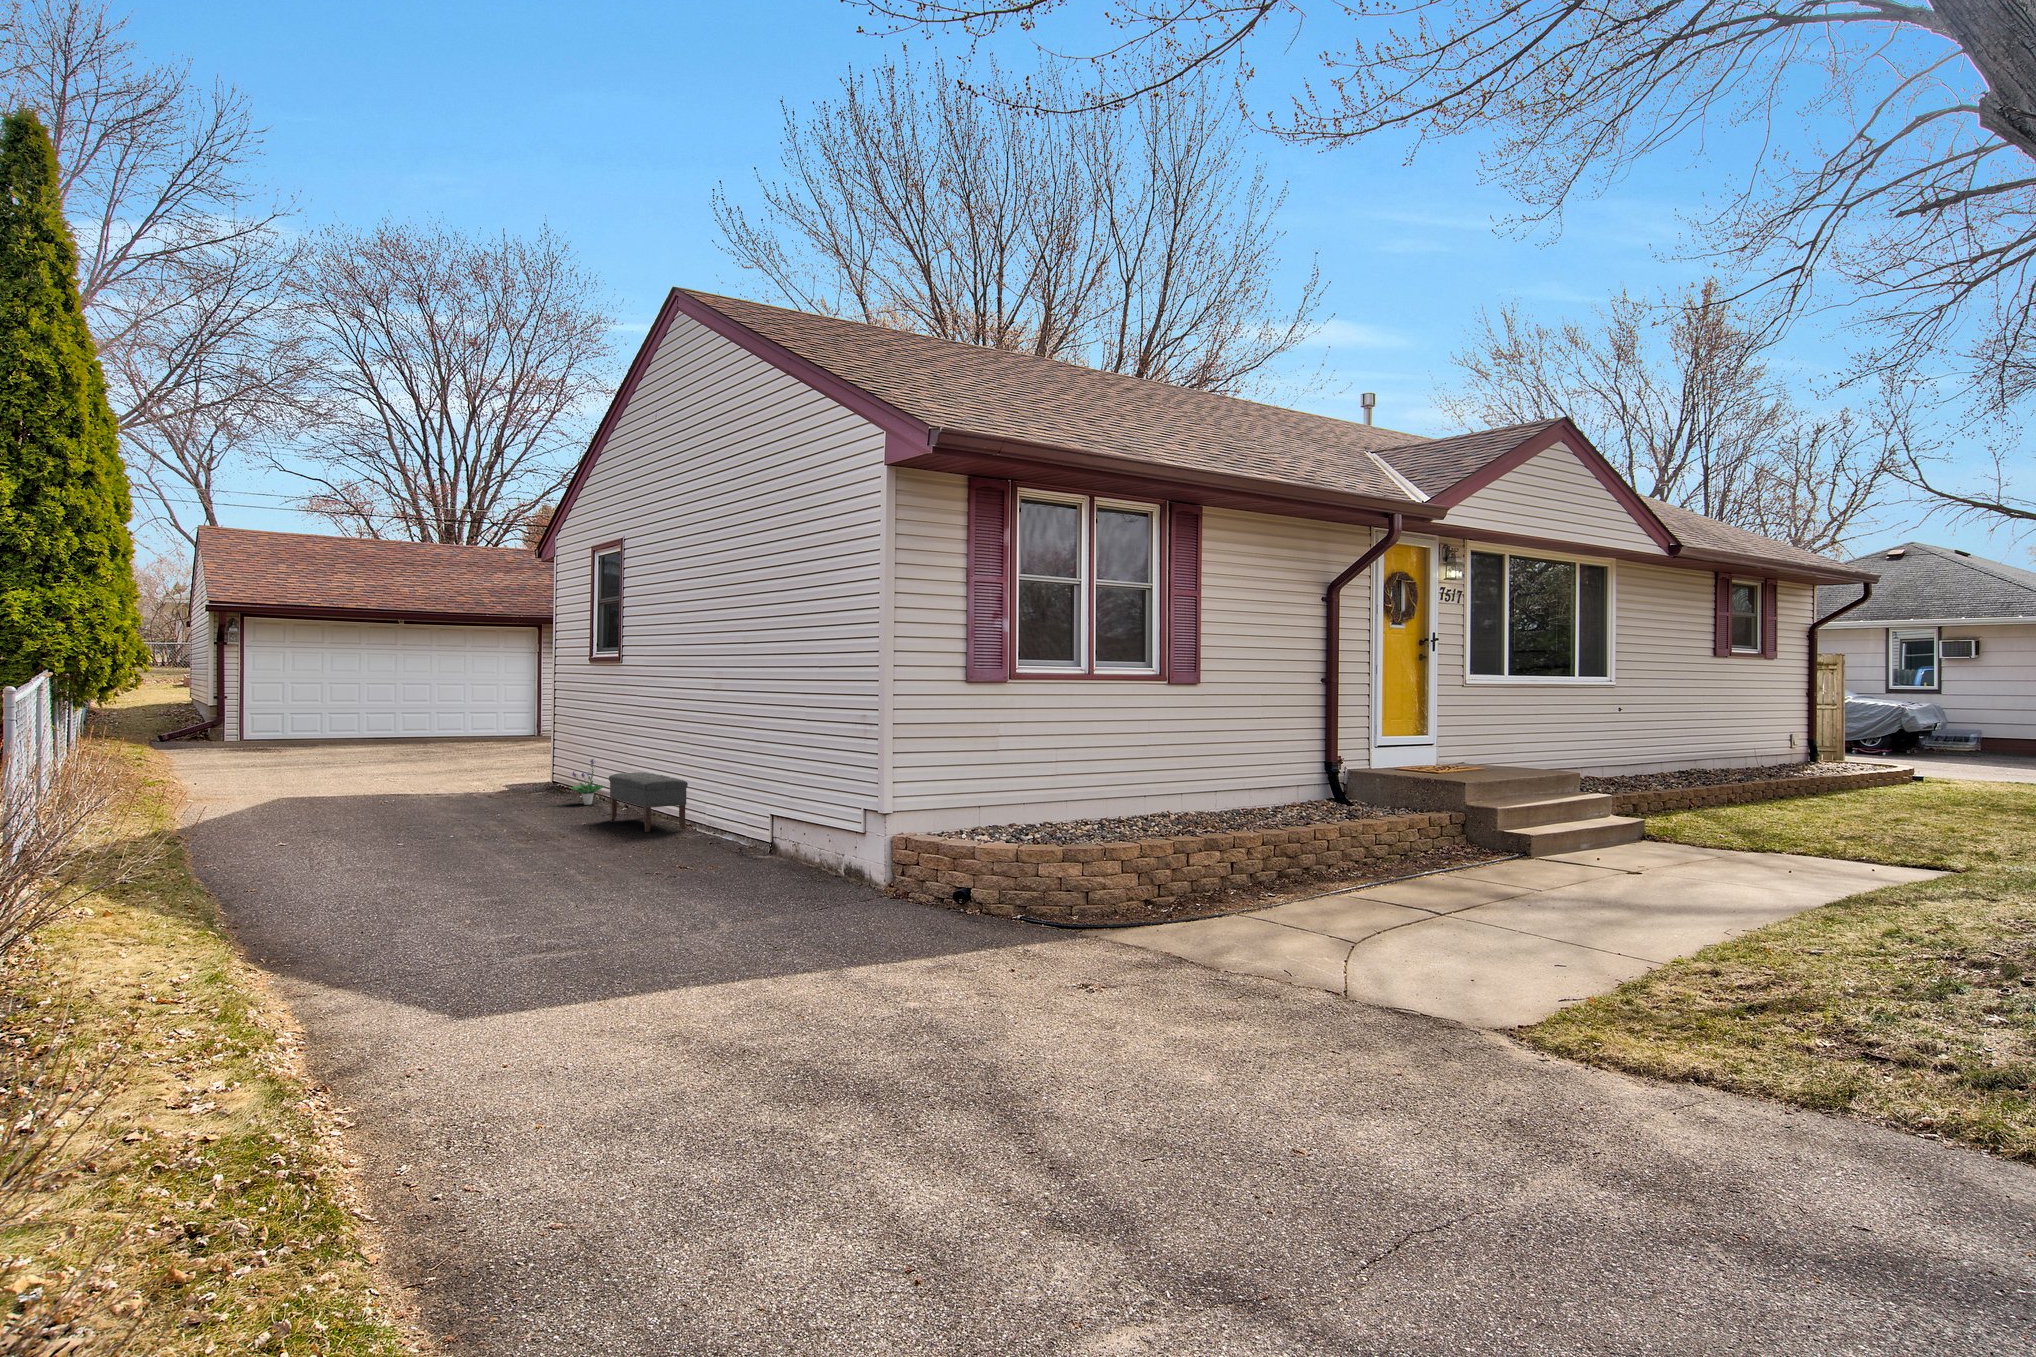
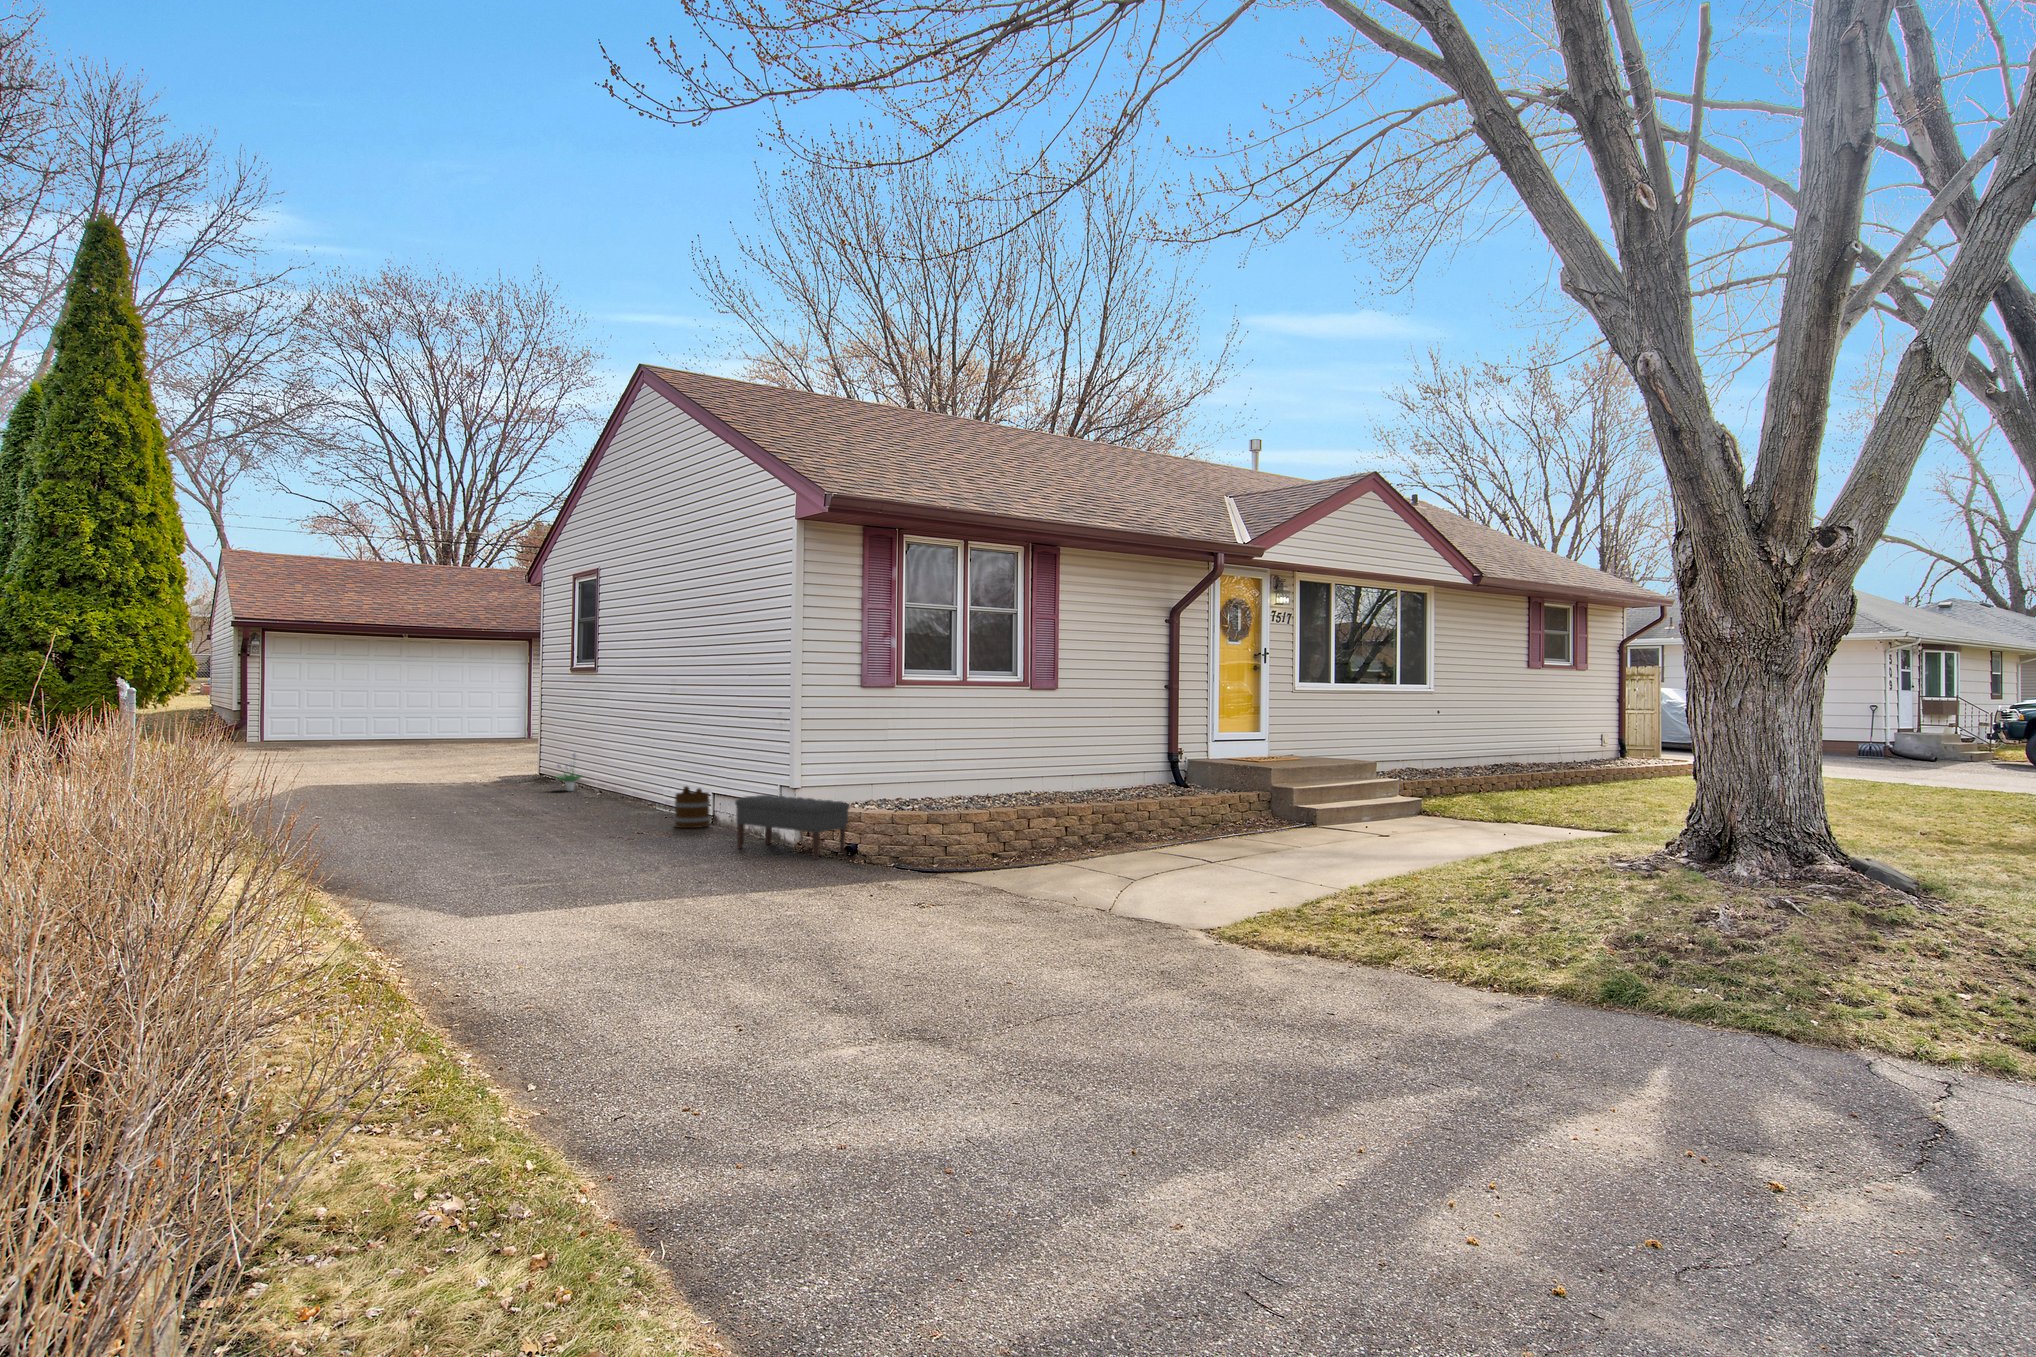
bench: present [609,772,688,832] -> present [735,795,850,859]
bucket: none [722,806,765,860] -> present [675,786,710,828]

